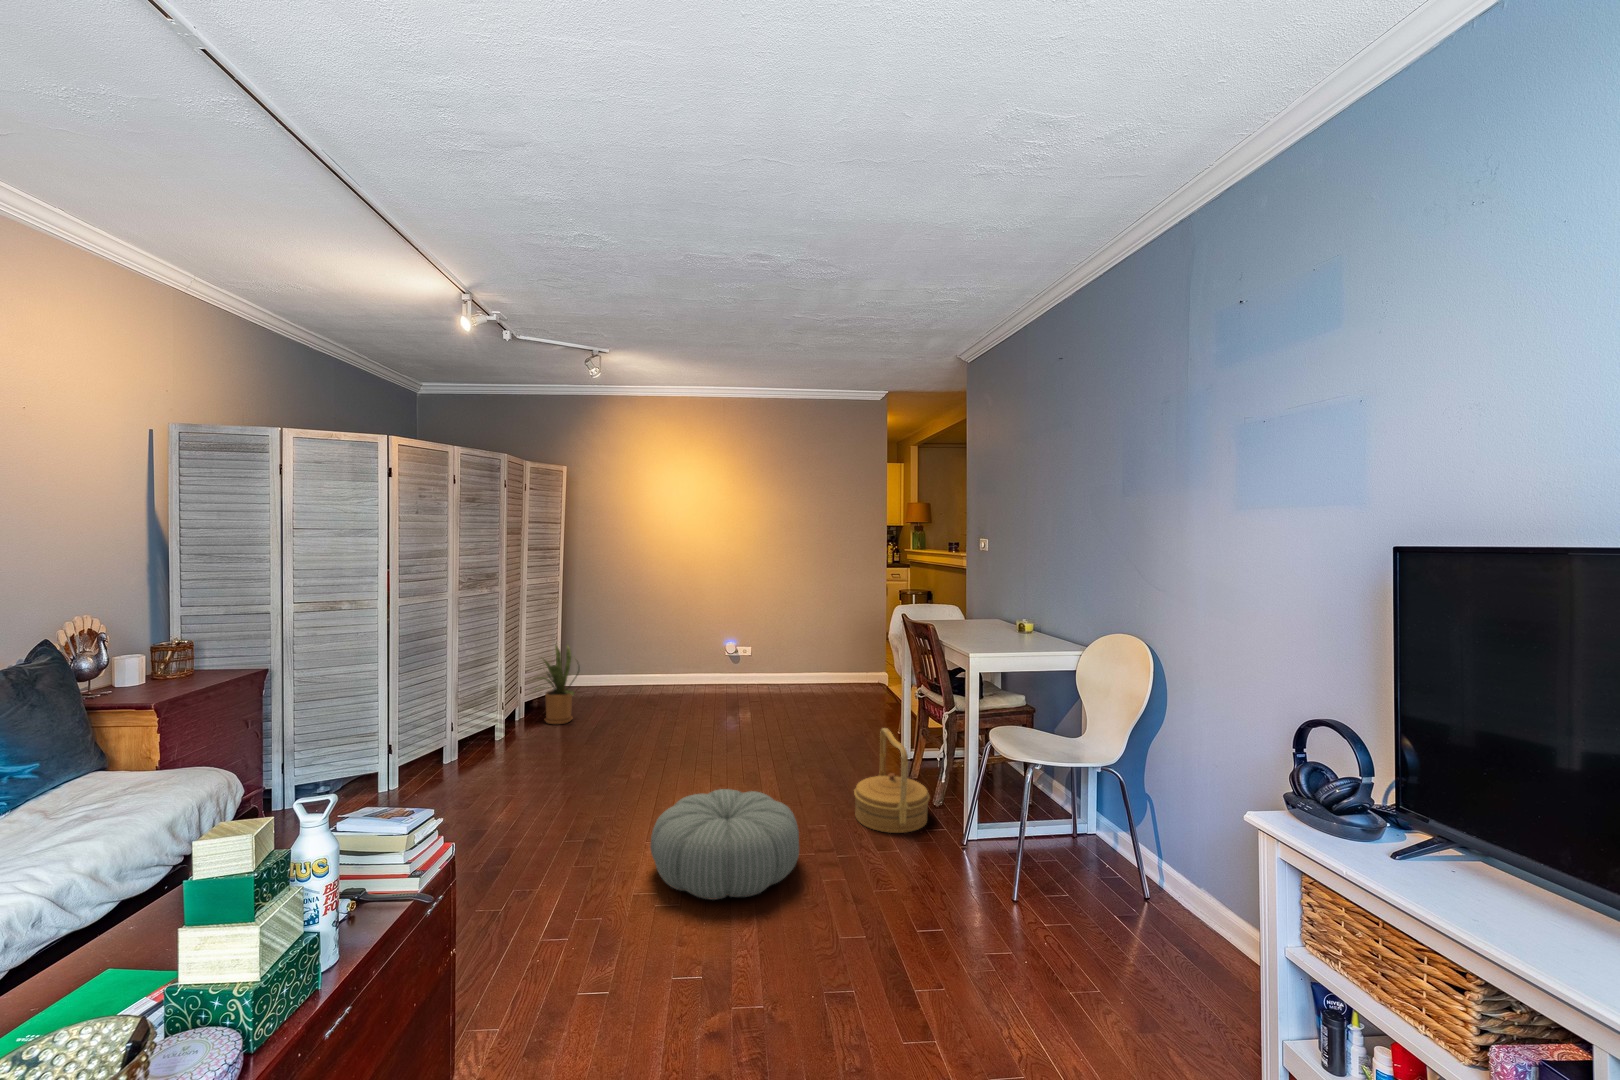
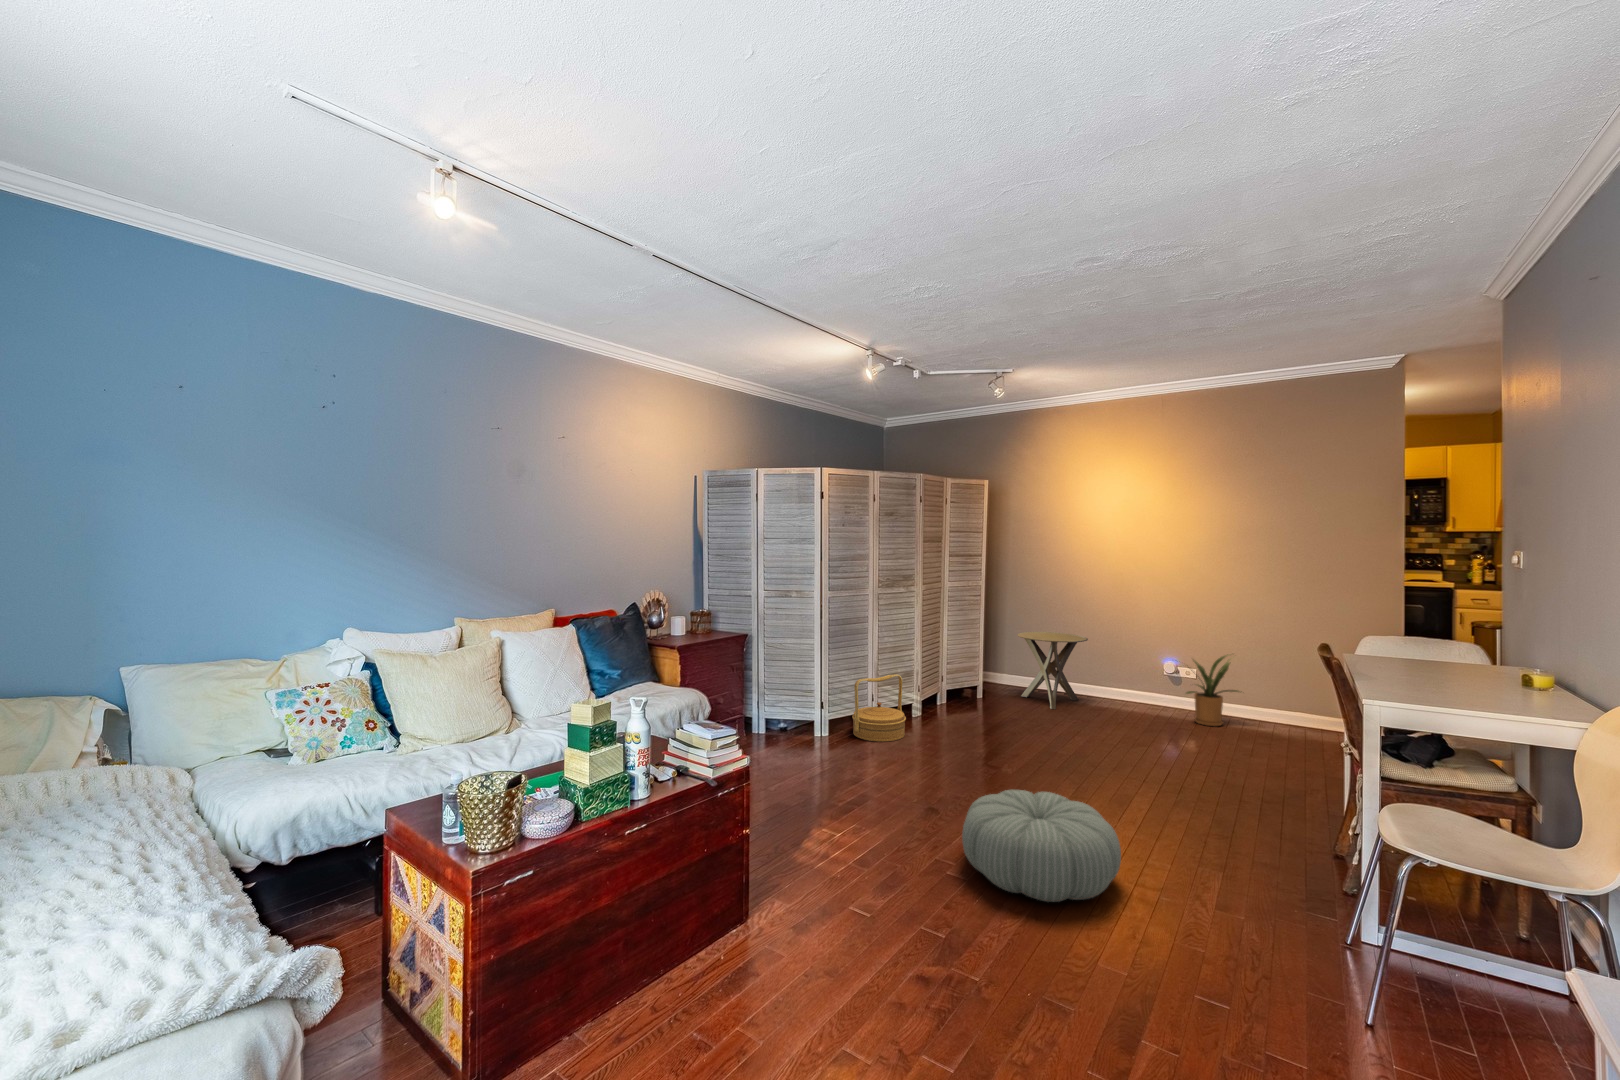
side table: none [598,625,668,703] -> present [1017,632,1088,709]
house plant: present [536,645,580,724] -> present [1186,655,1239,726]
woven basket: present [854,728,930,833] -> present [852,674,906,742]

